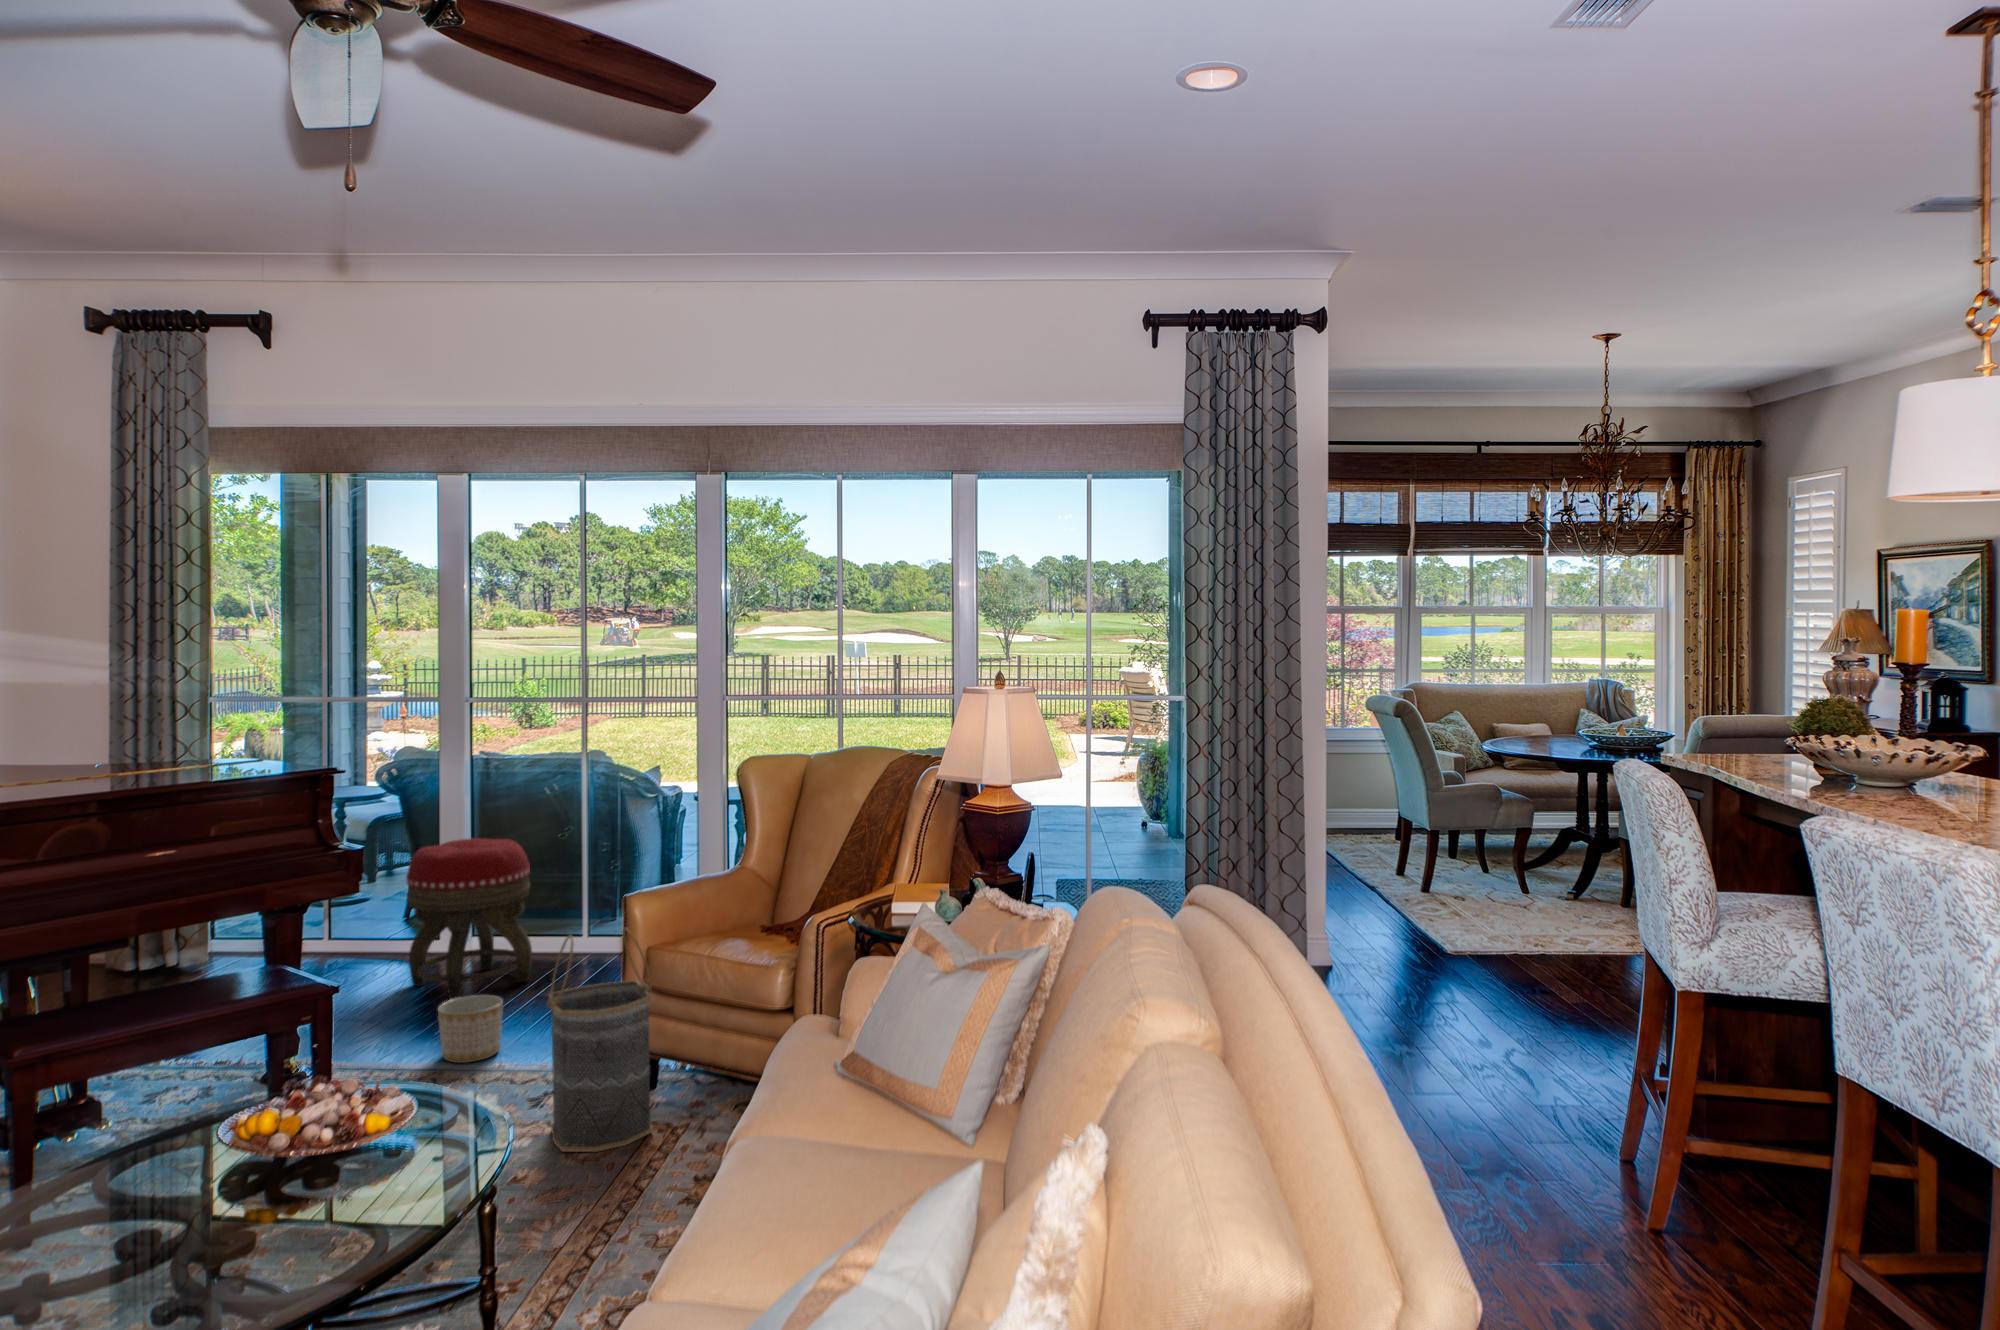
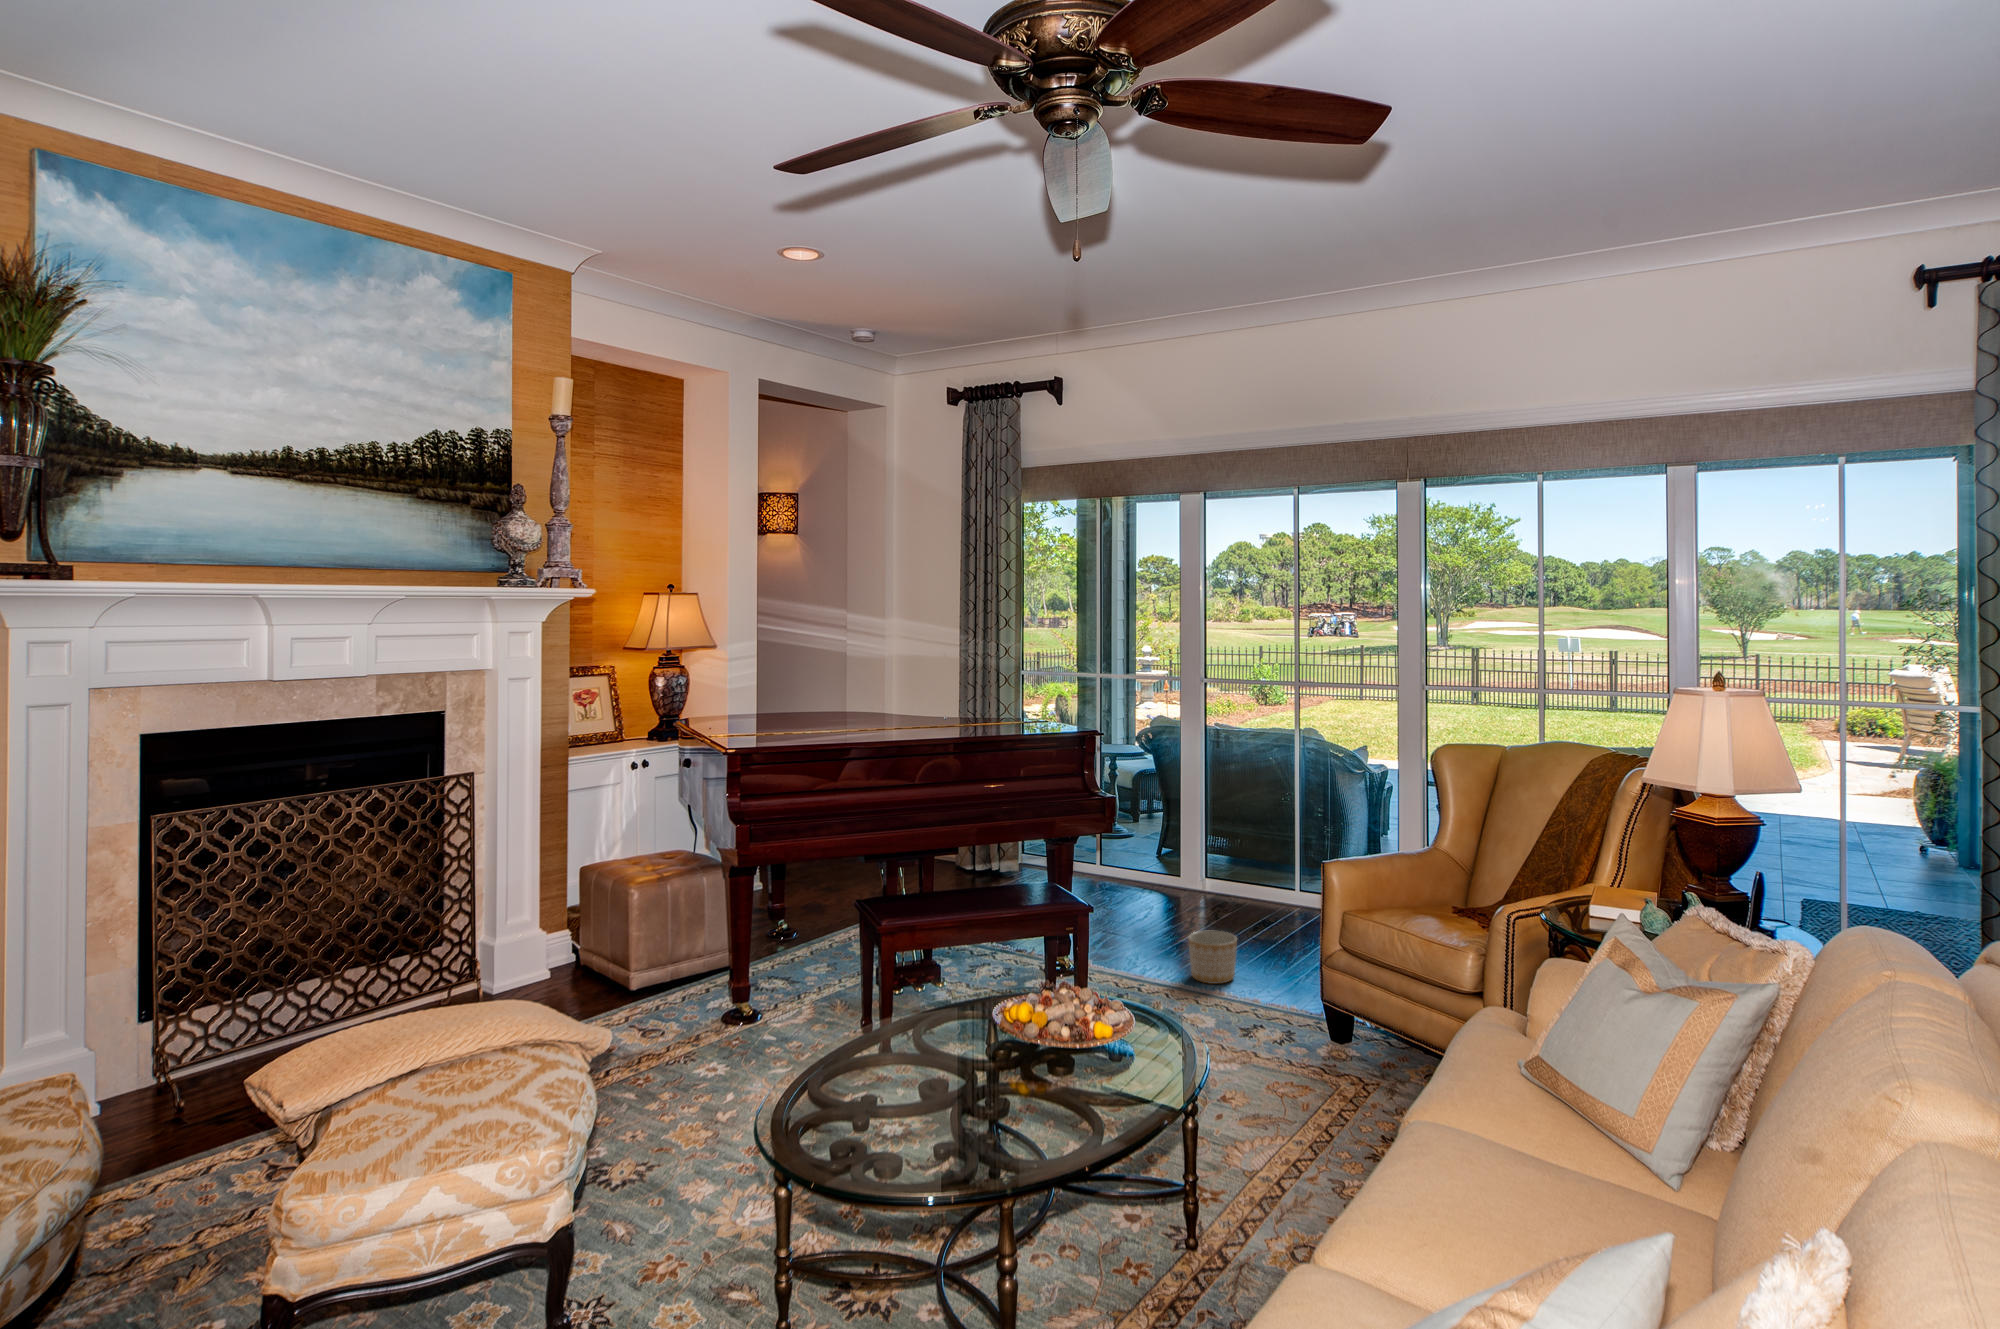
footstool: present [406,838,532,1000] -> none [1161,799,1257,931]
basket: present [547,928,653,1152] -> none [1275,896,1360,1075]

